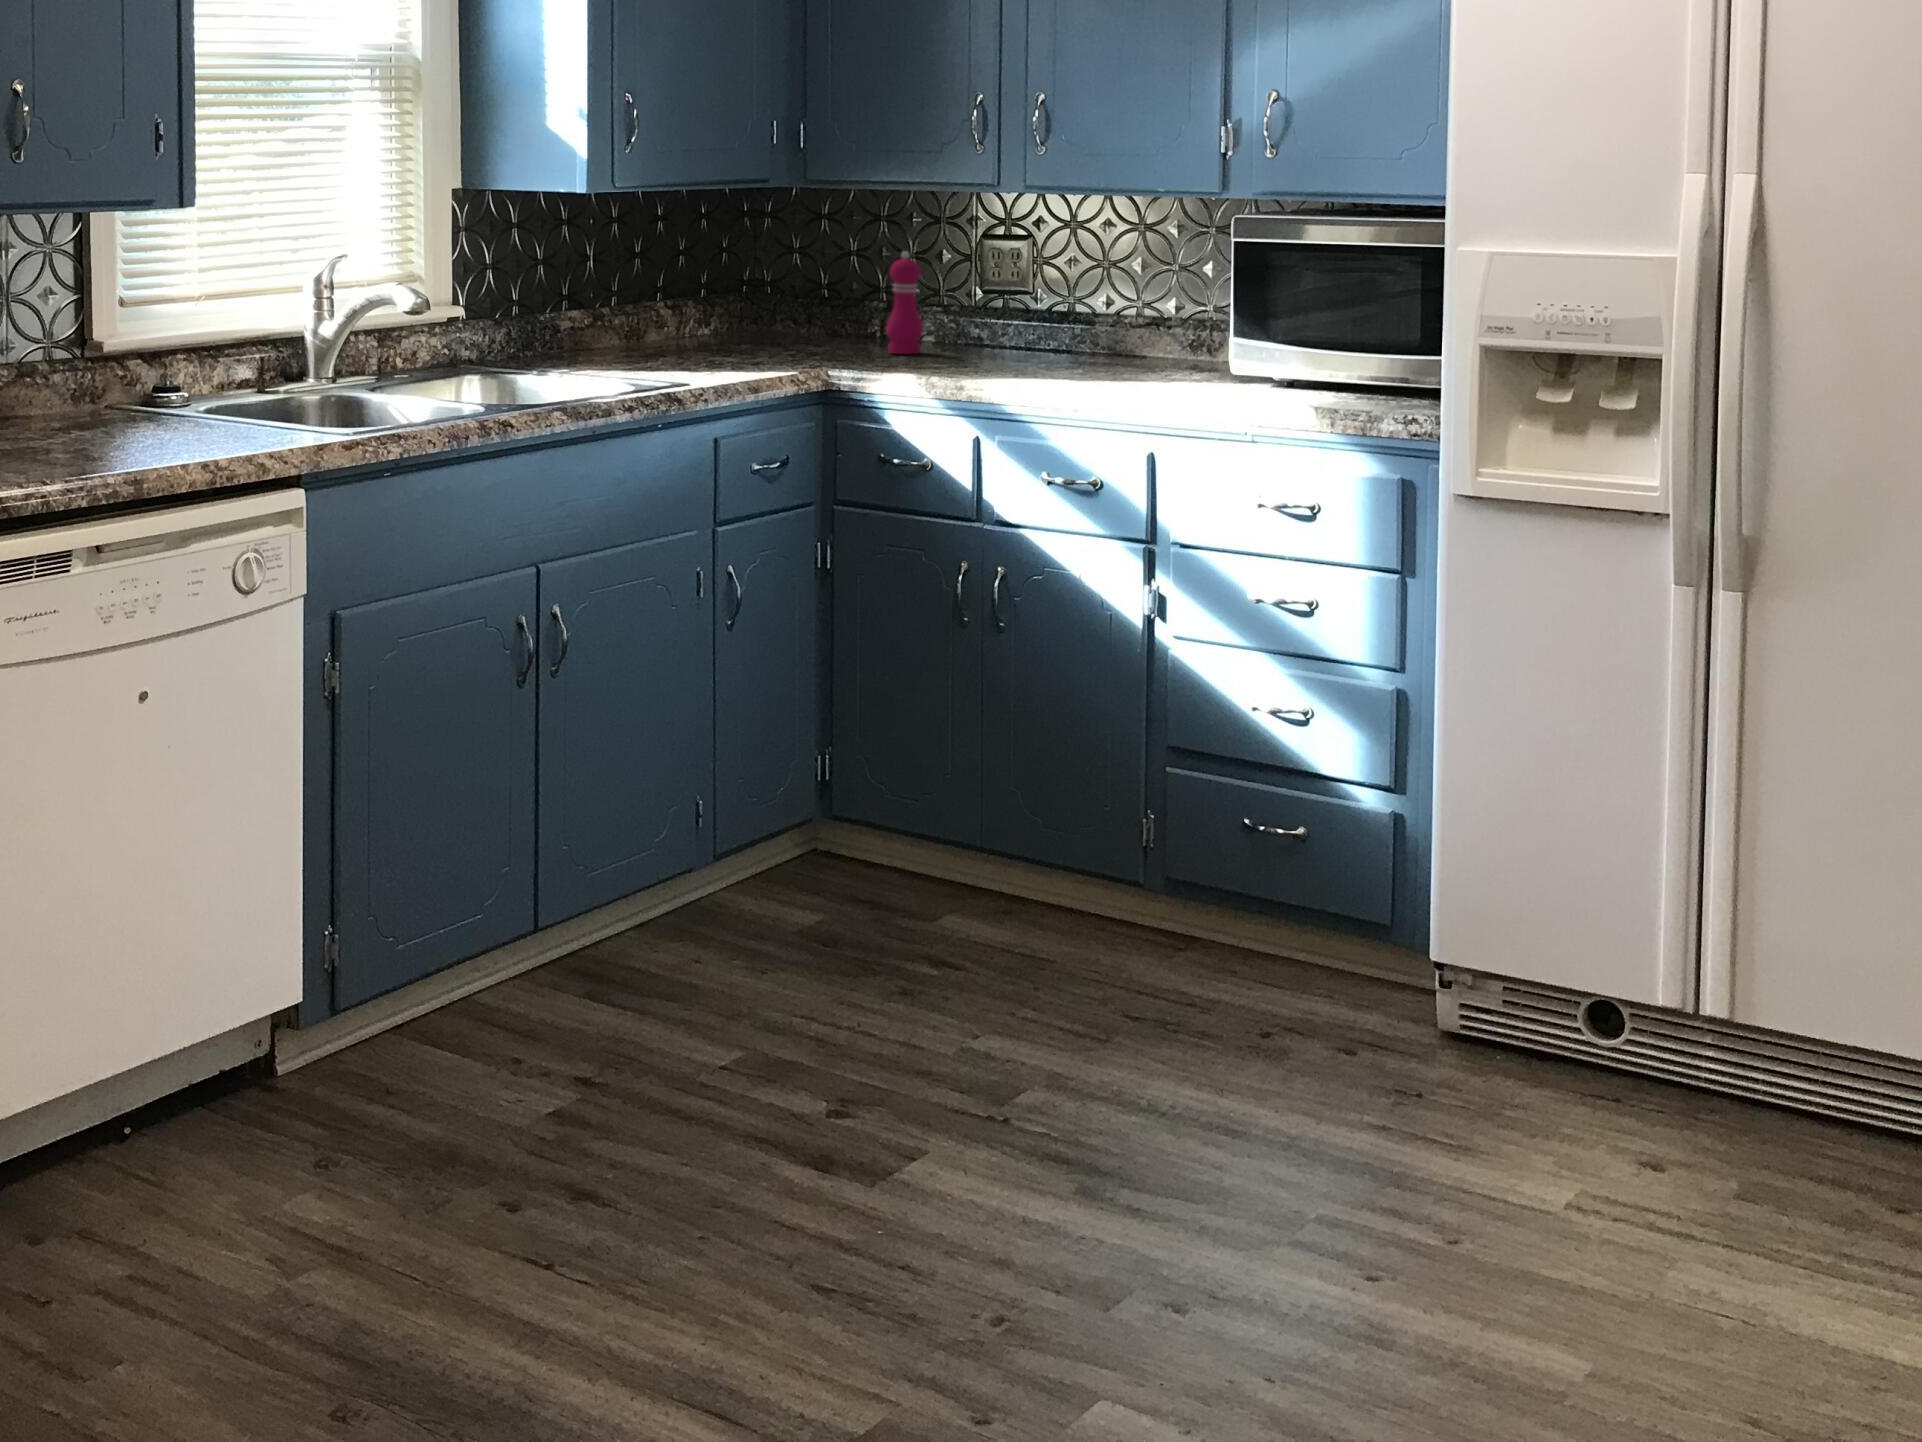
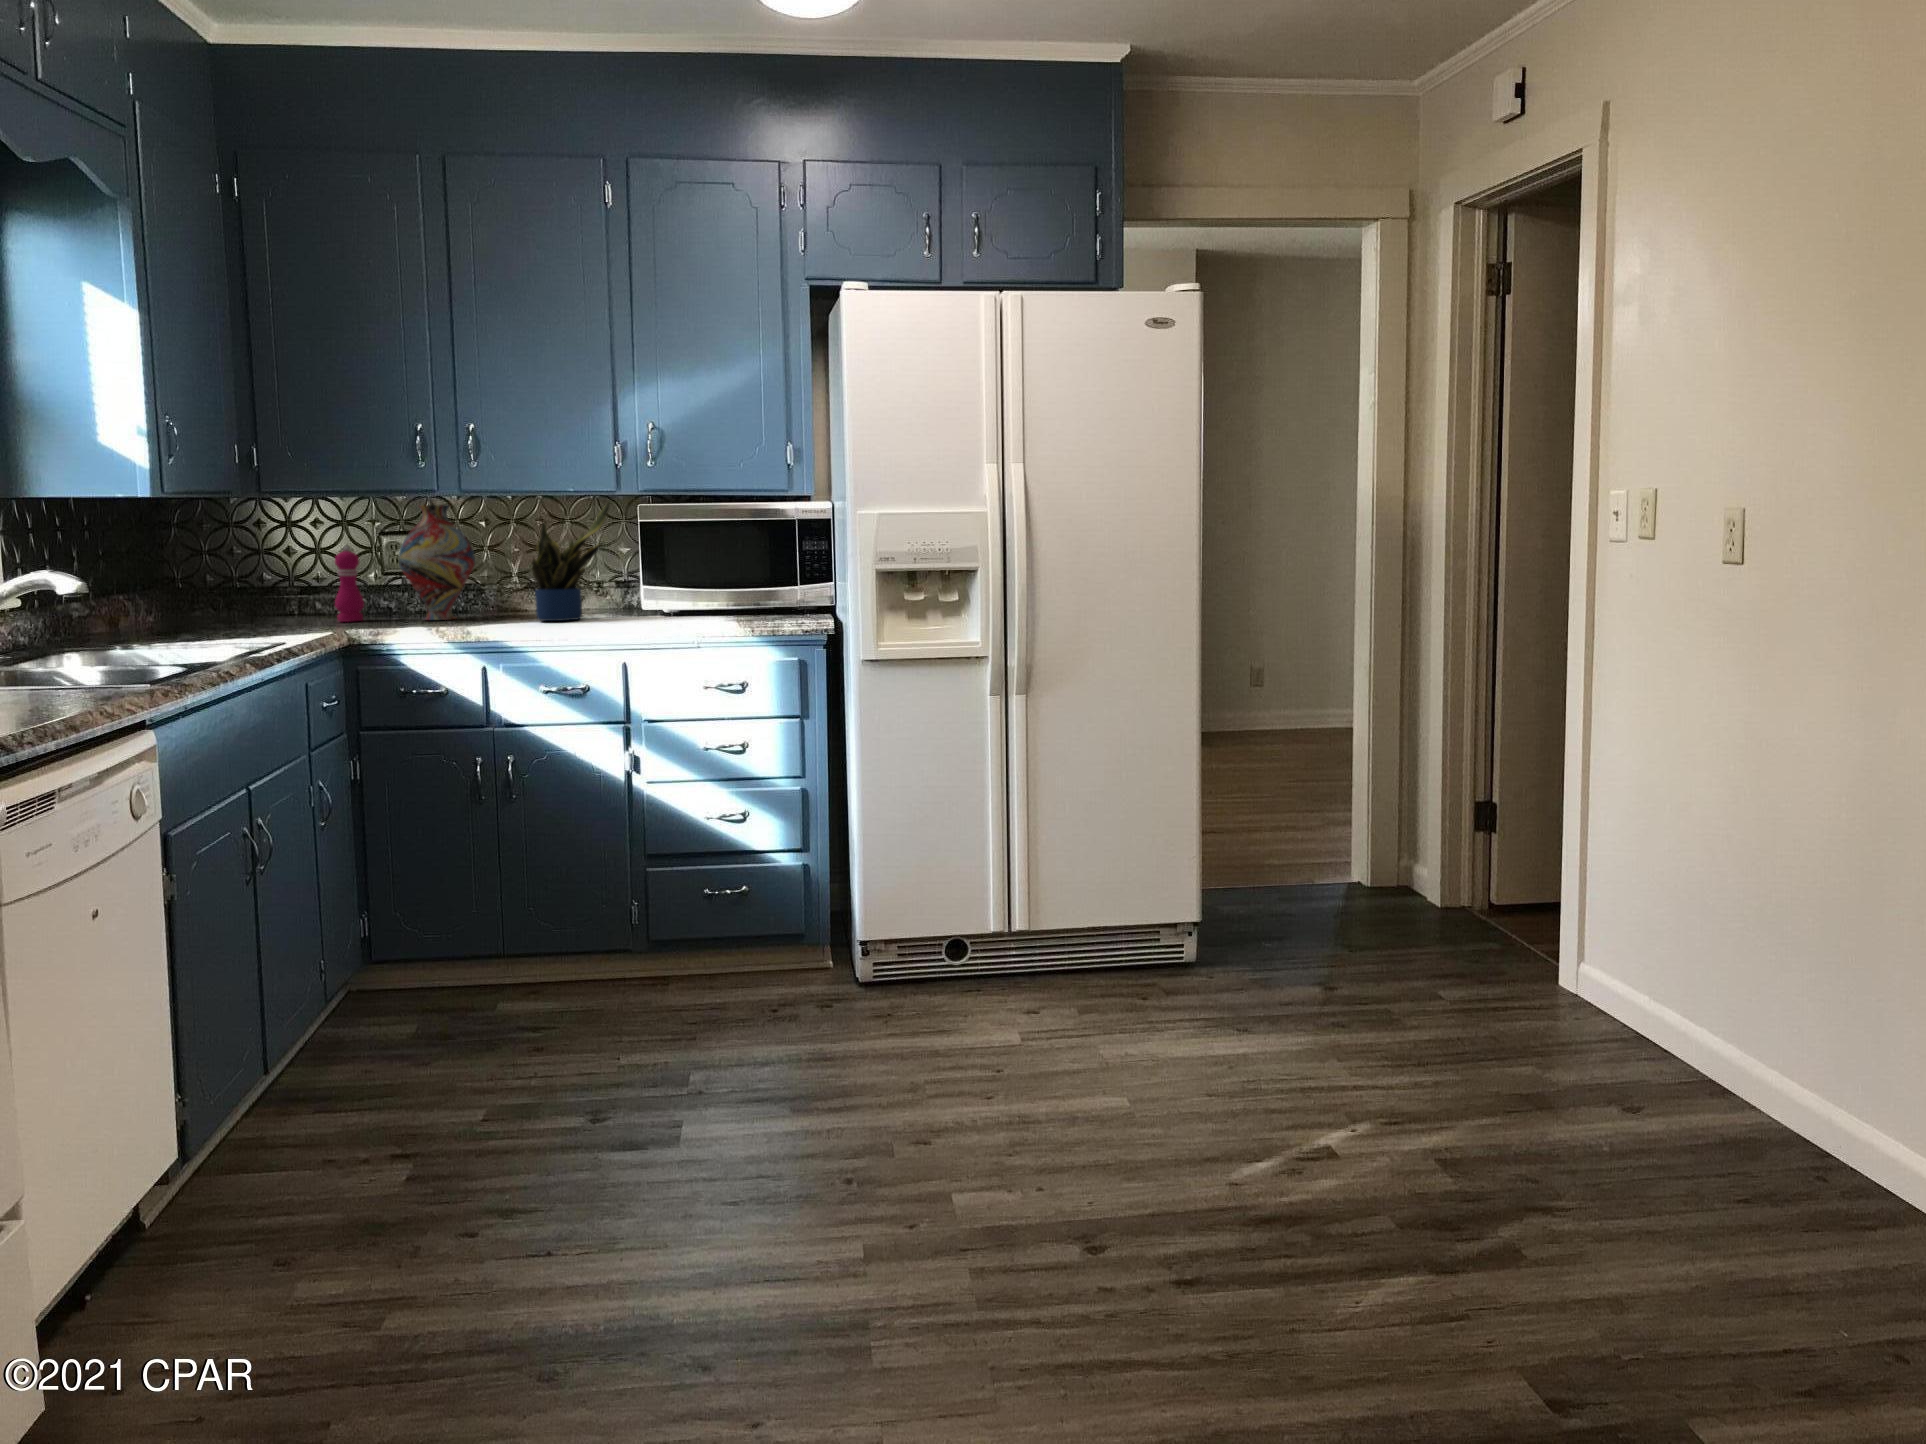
vase: none [947,201,1047,363] -> present [399,505,475,620]
potted plant: none [1068,209,1183,381] -> present [531,503,609,621]

